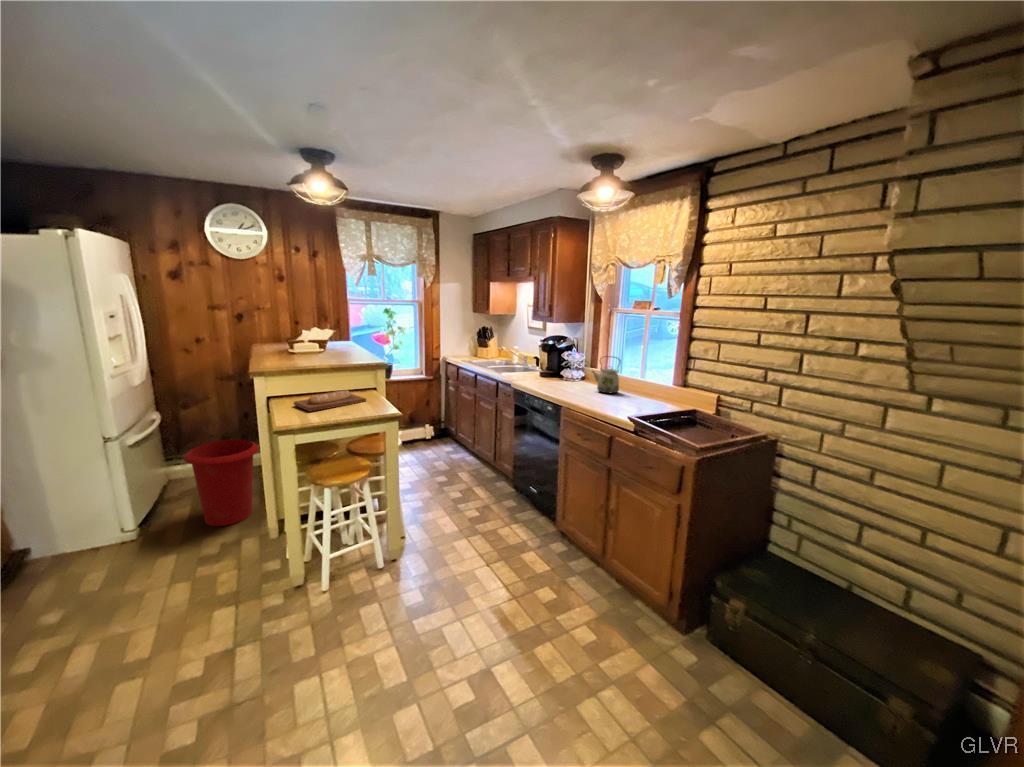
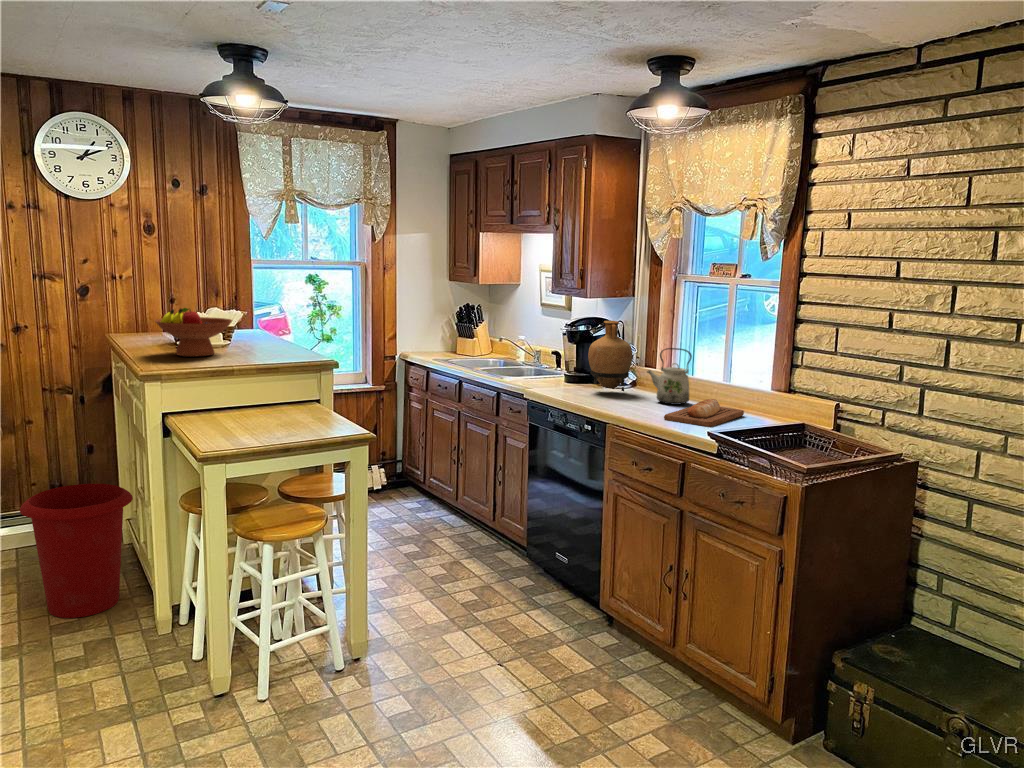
fruit bowl: none [269,328,321,360] -> present [155,308,232,357]
vase: none [554,338,582,384] -> present [588,321,633,391]
bread loaf: present [294,390,366,411] -> present [664,399,744,427]

